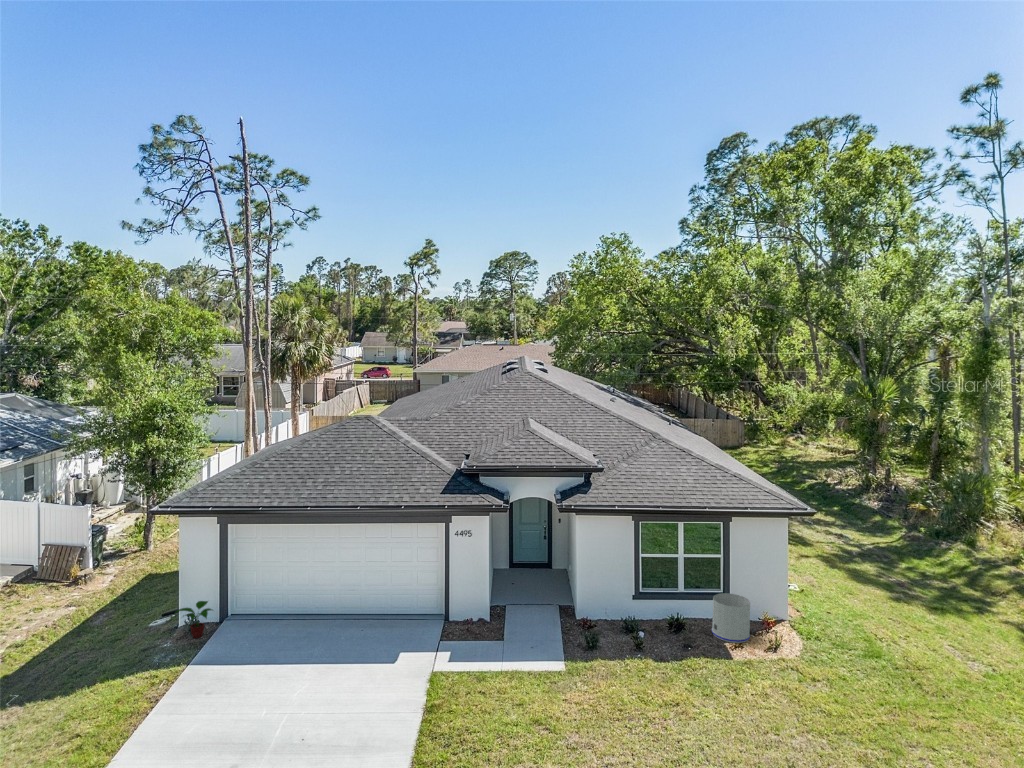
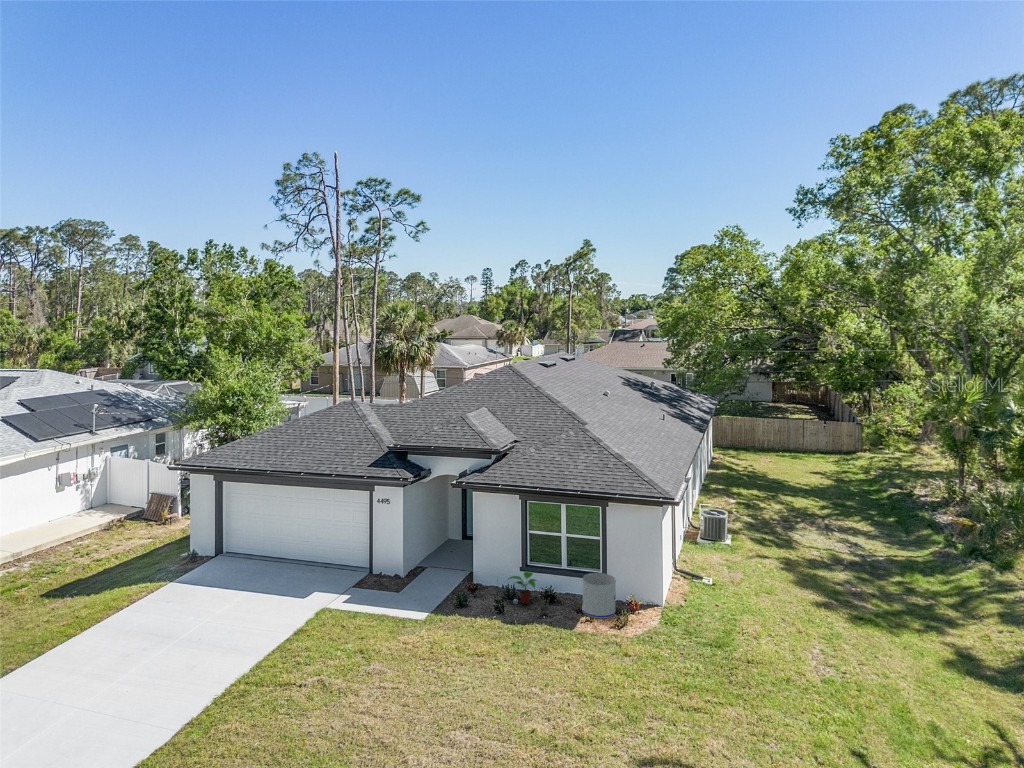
potted plant: present [176,601,212,638] -> present [509,572,536,604]

